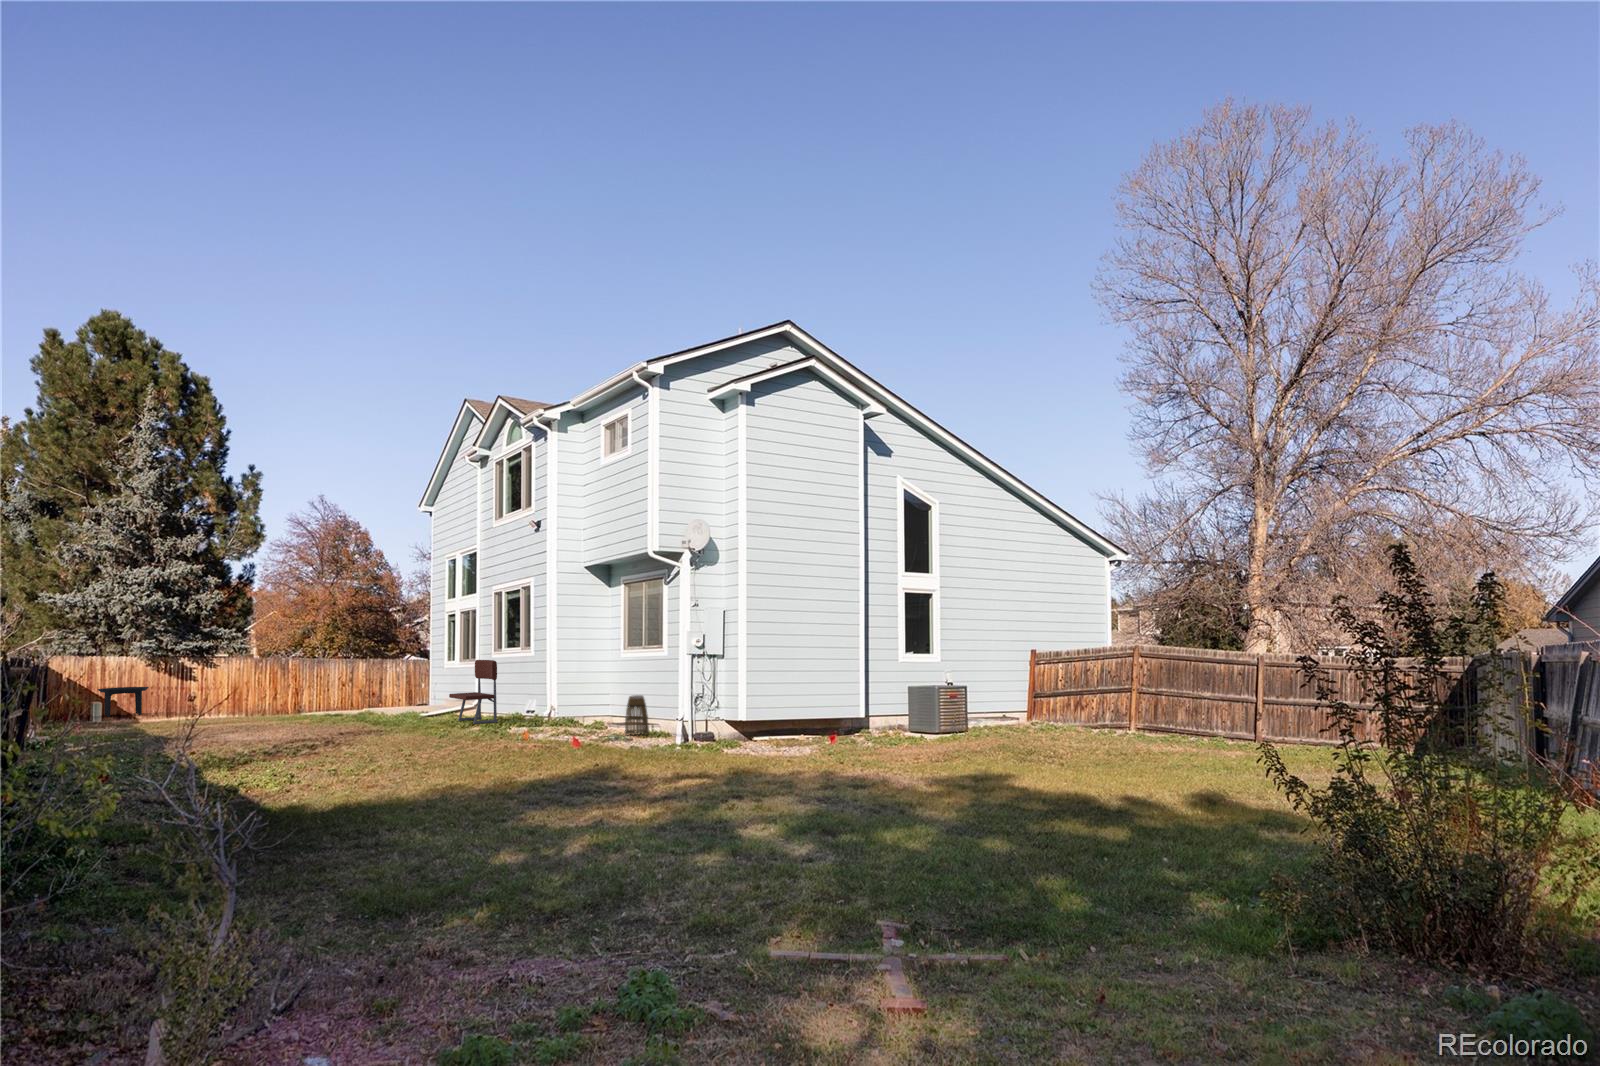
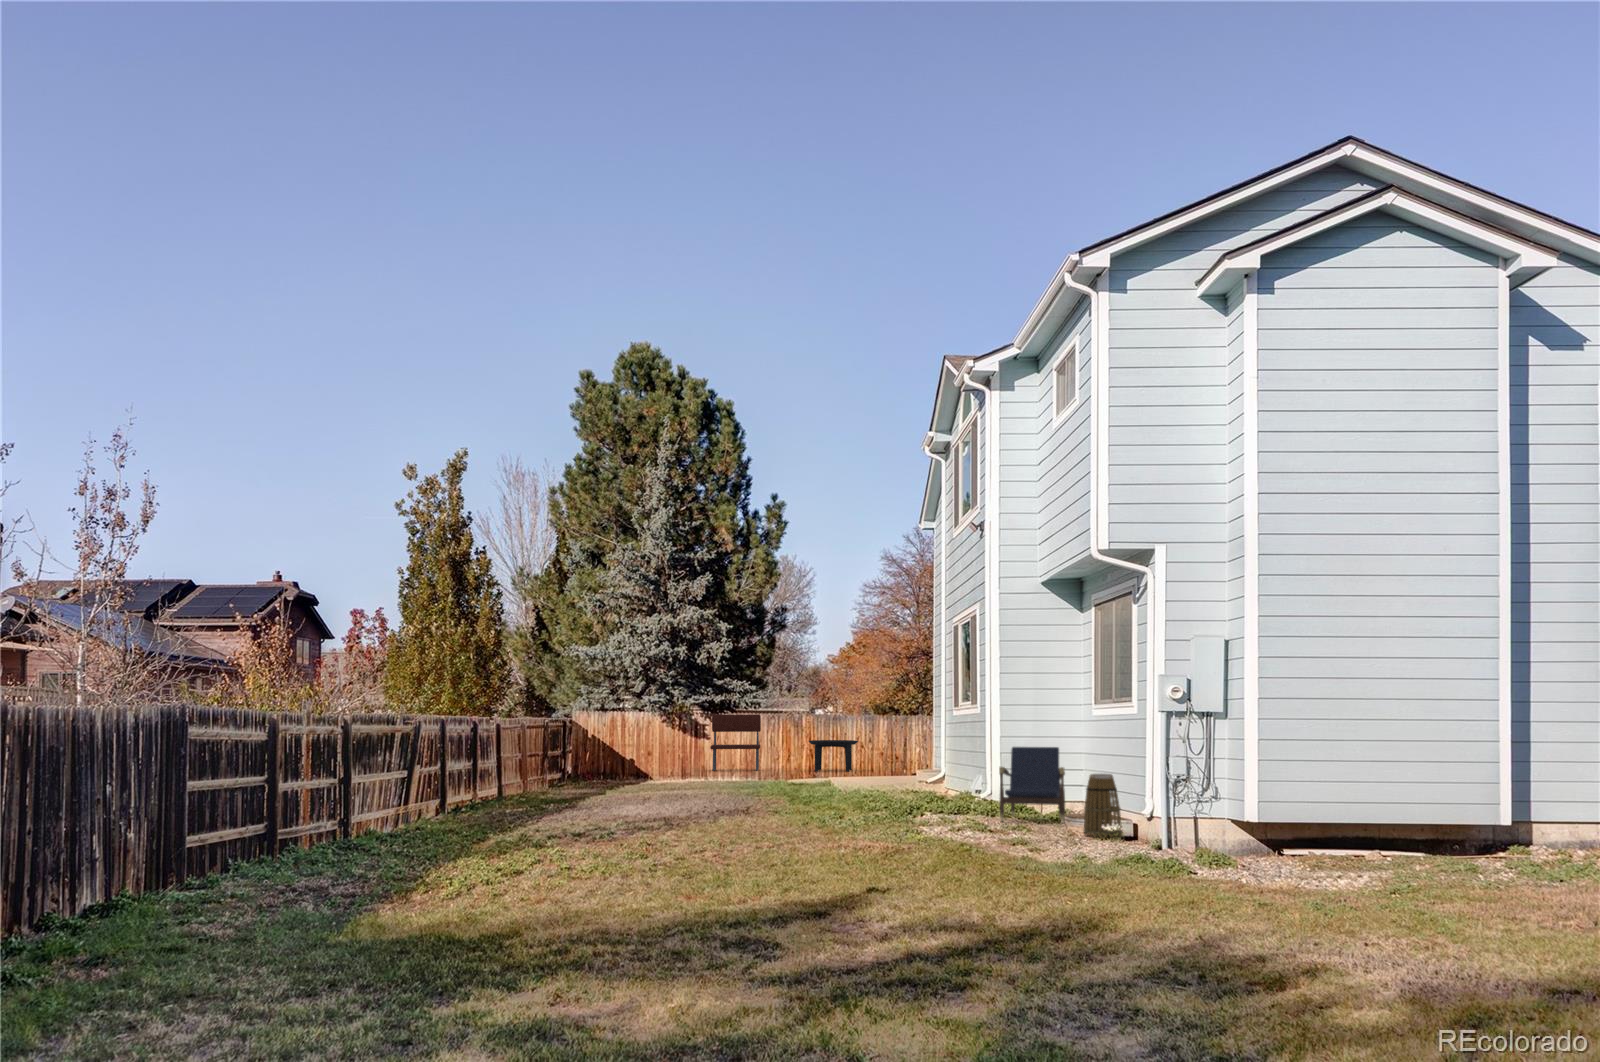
bench: present [449,660,497,724] -> present [710,715,761,771]
lounge chair: none [553,679,598,732] -> present [999,747,1065,823]
round table: present [98,687,149,717] -> present [809,740,858,772]

